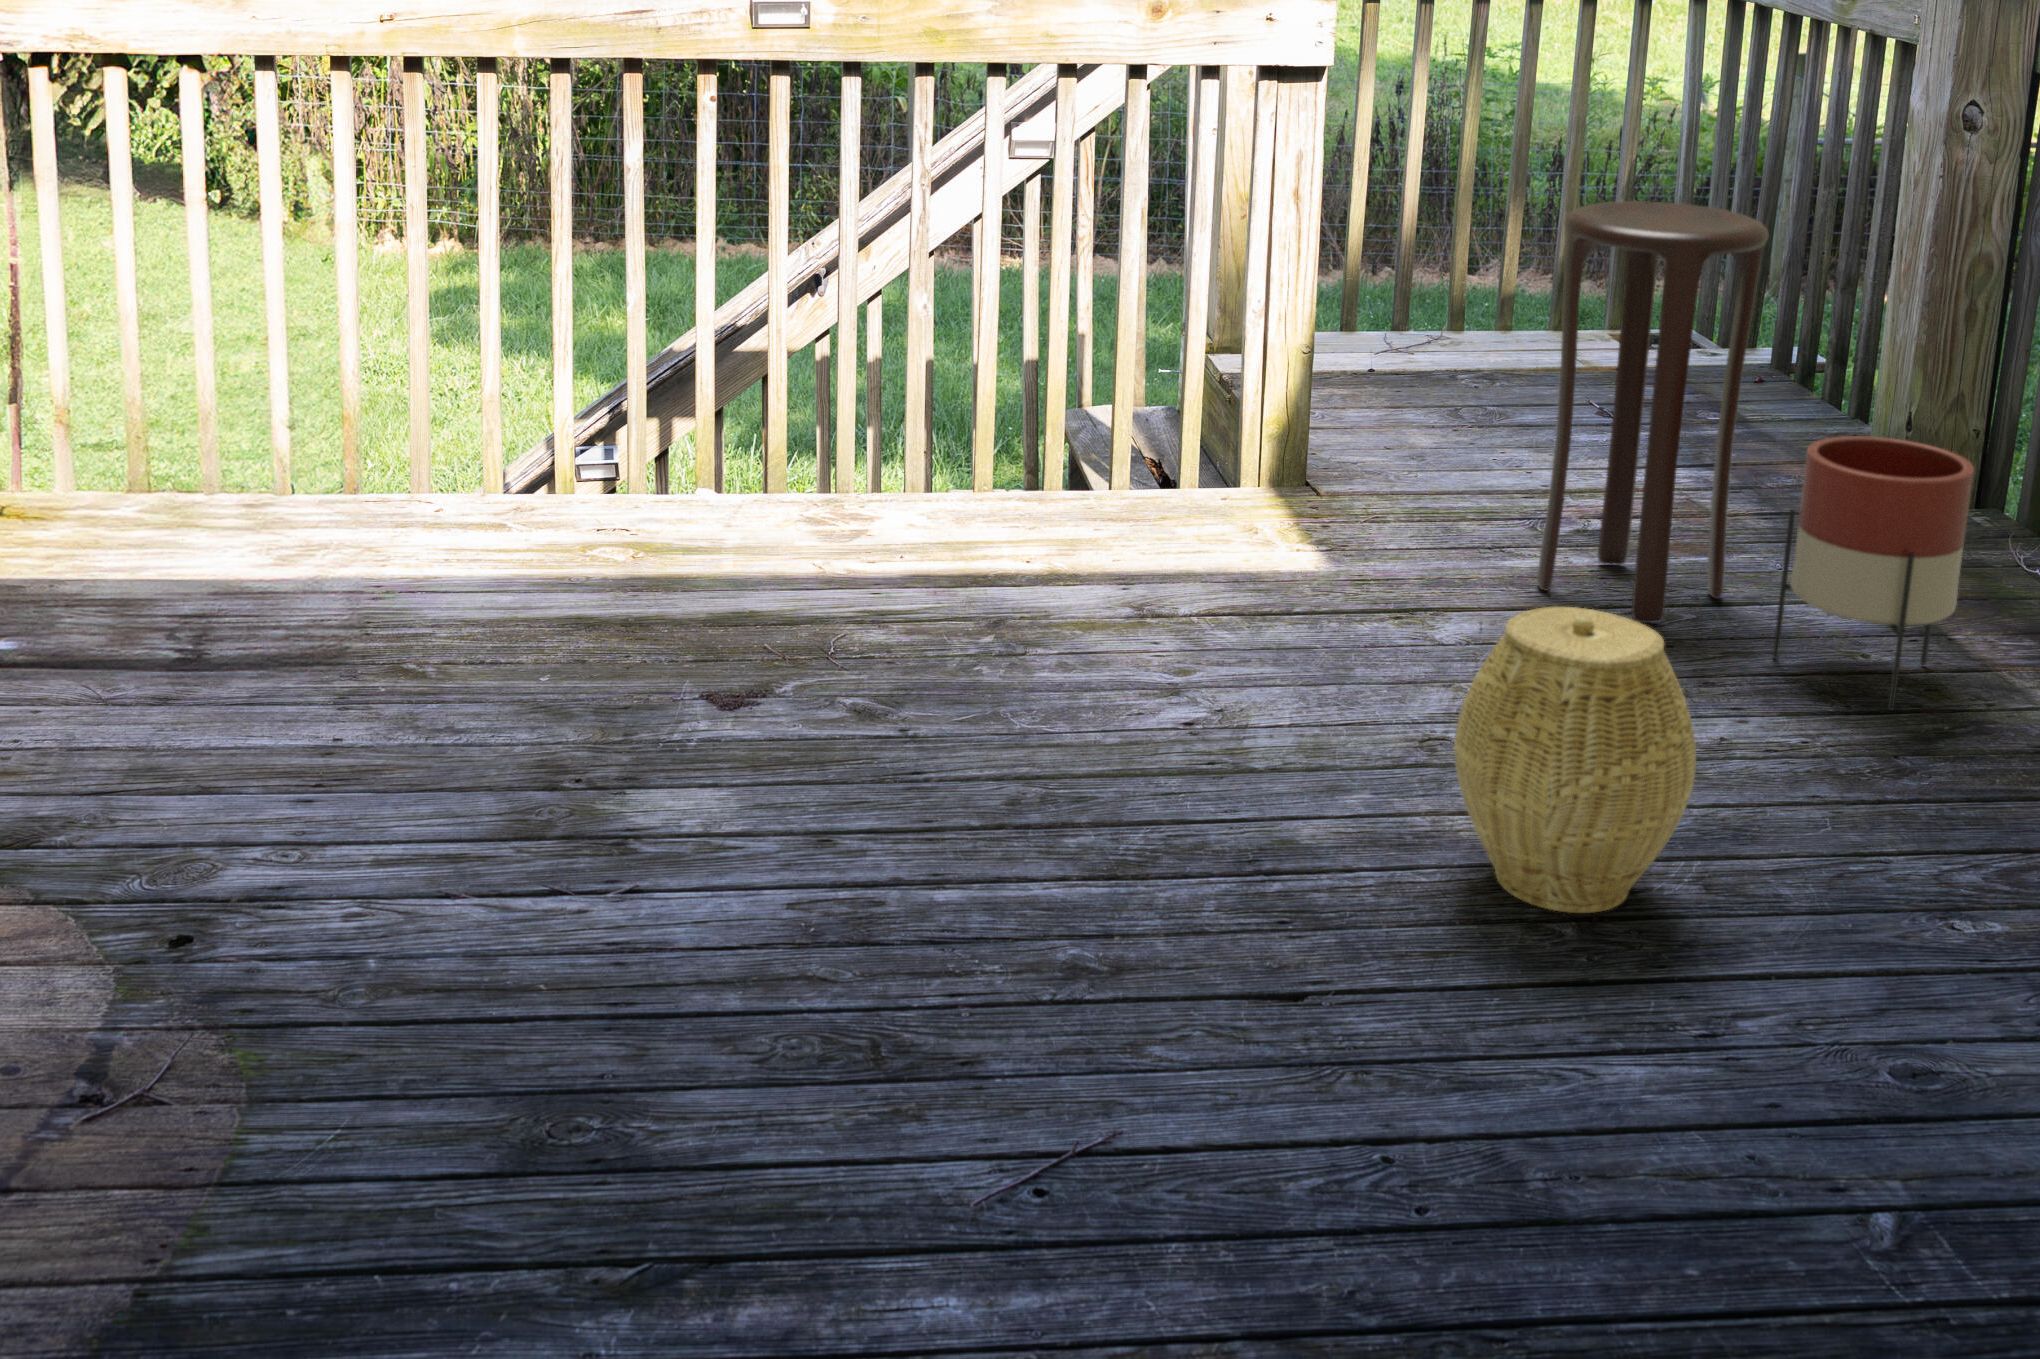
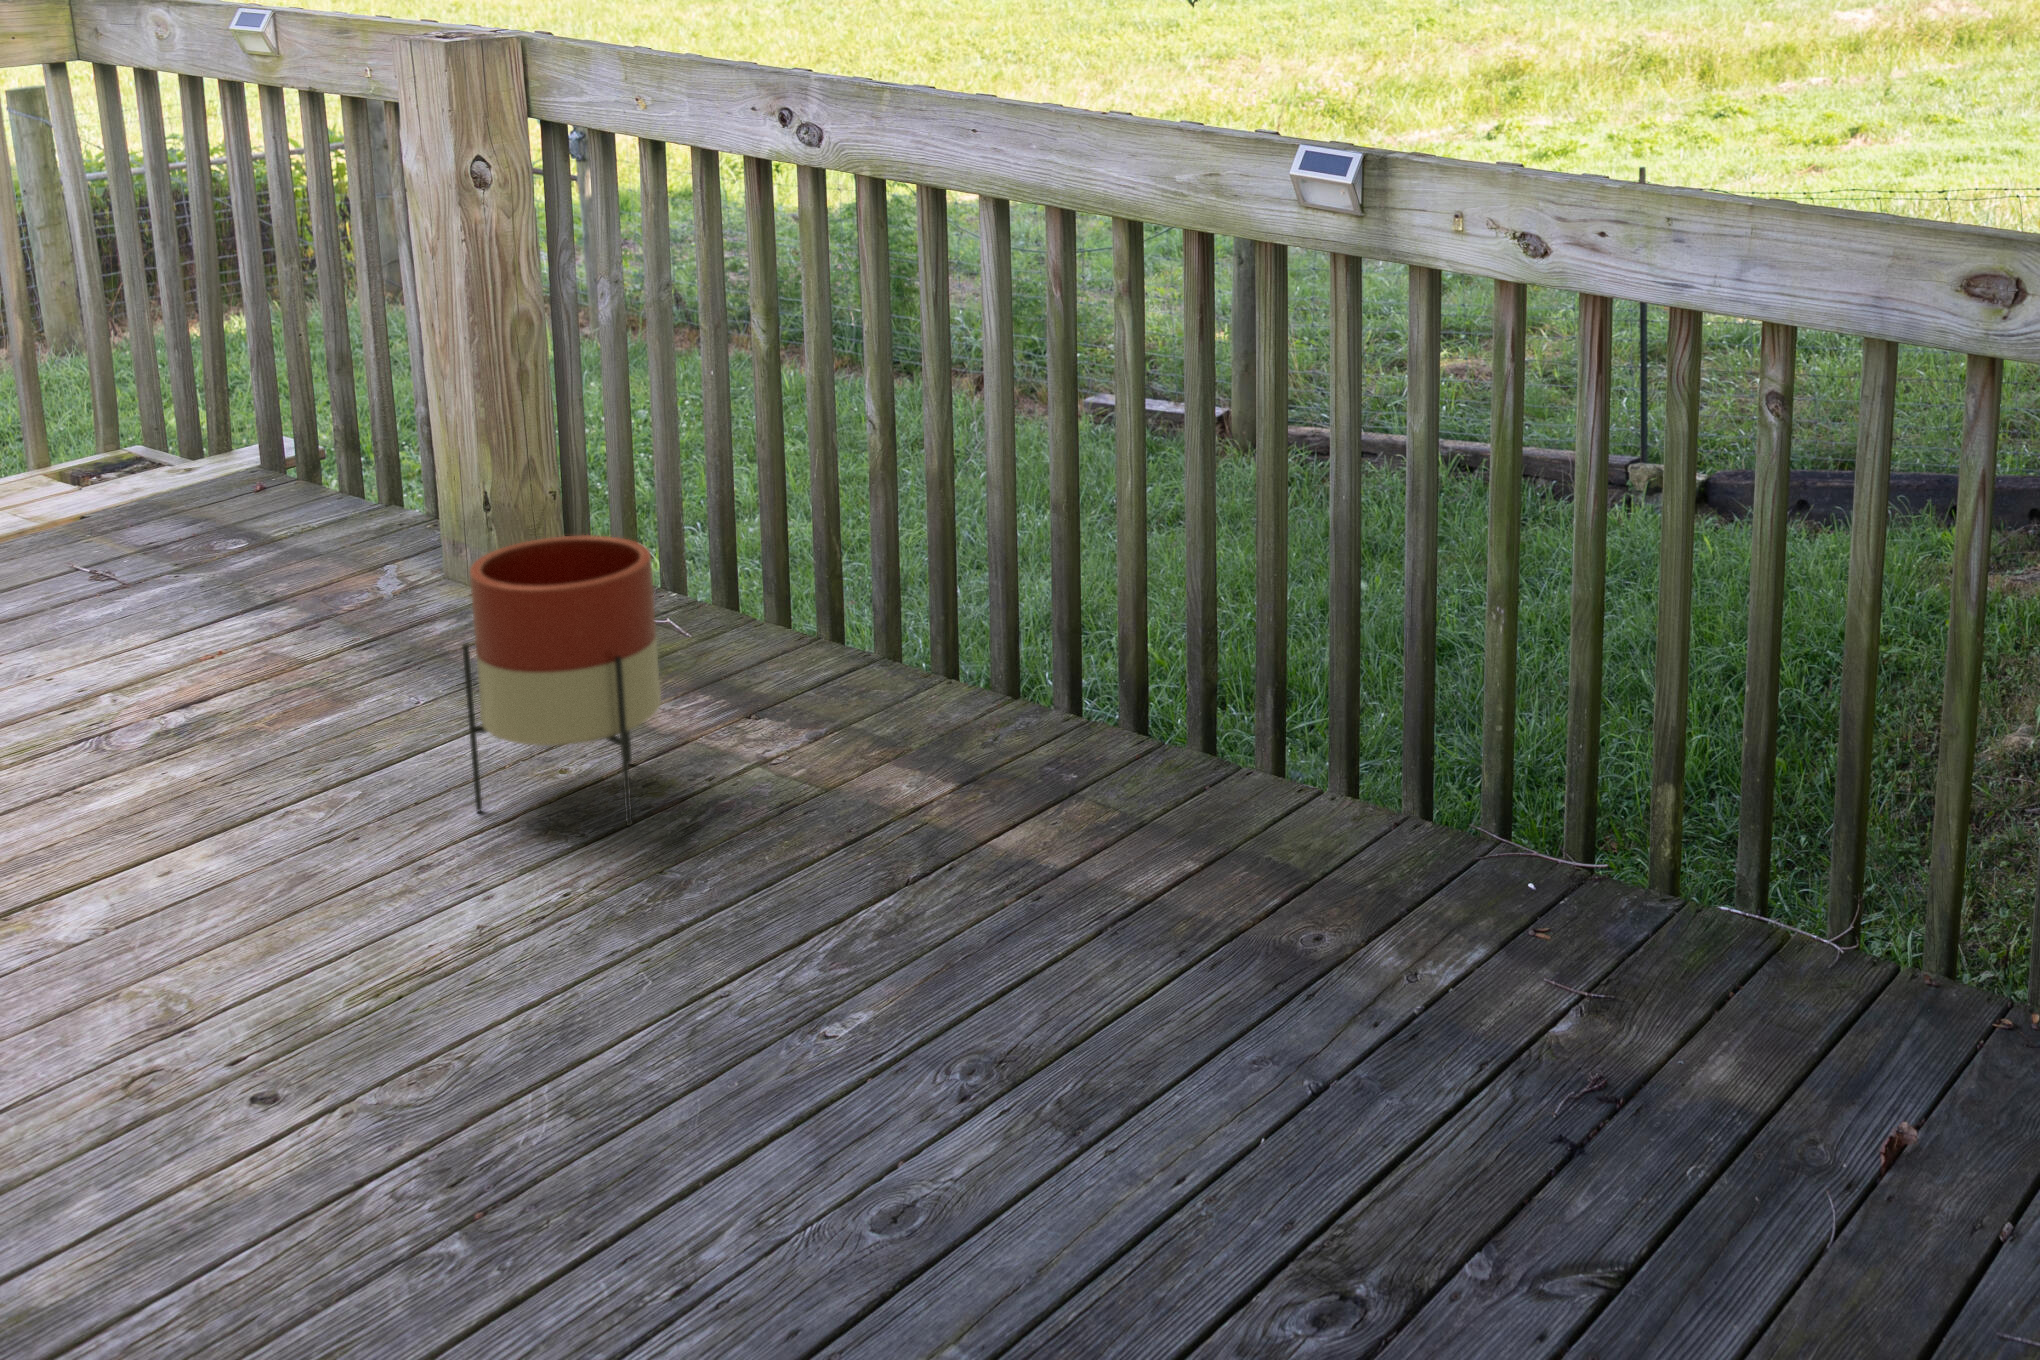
stool: present [1537,201,1768,623] -> none [83,322,380,826]
woven basket: present [1454,607,1696,913] -> none [236,851,553,1236]

